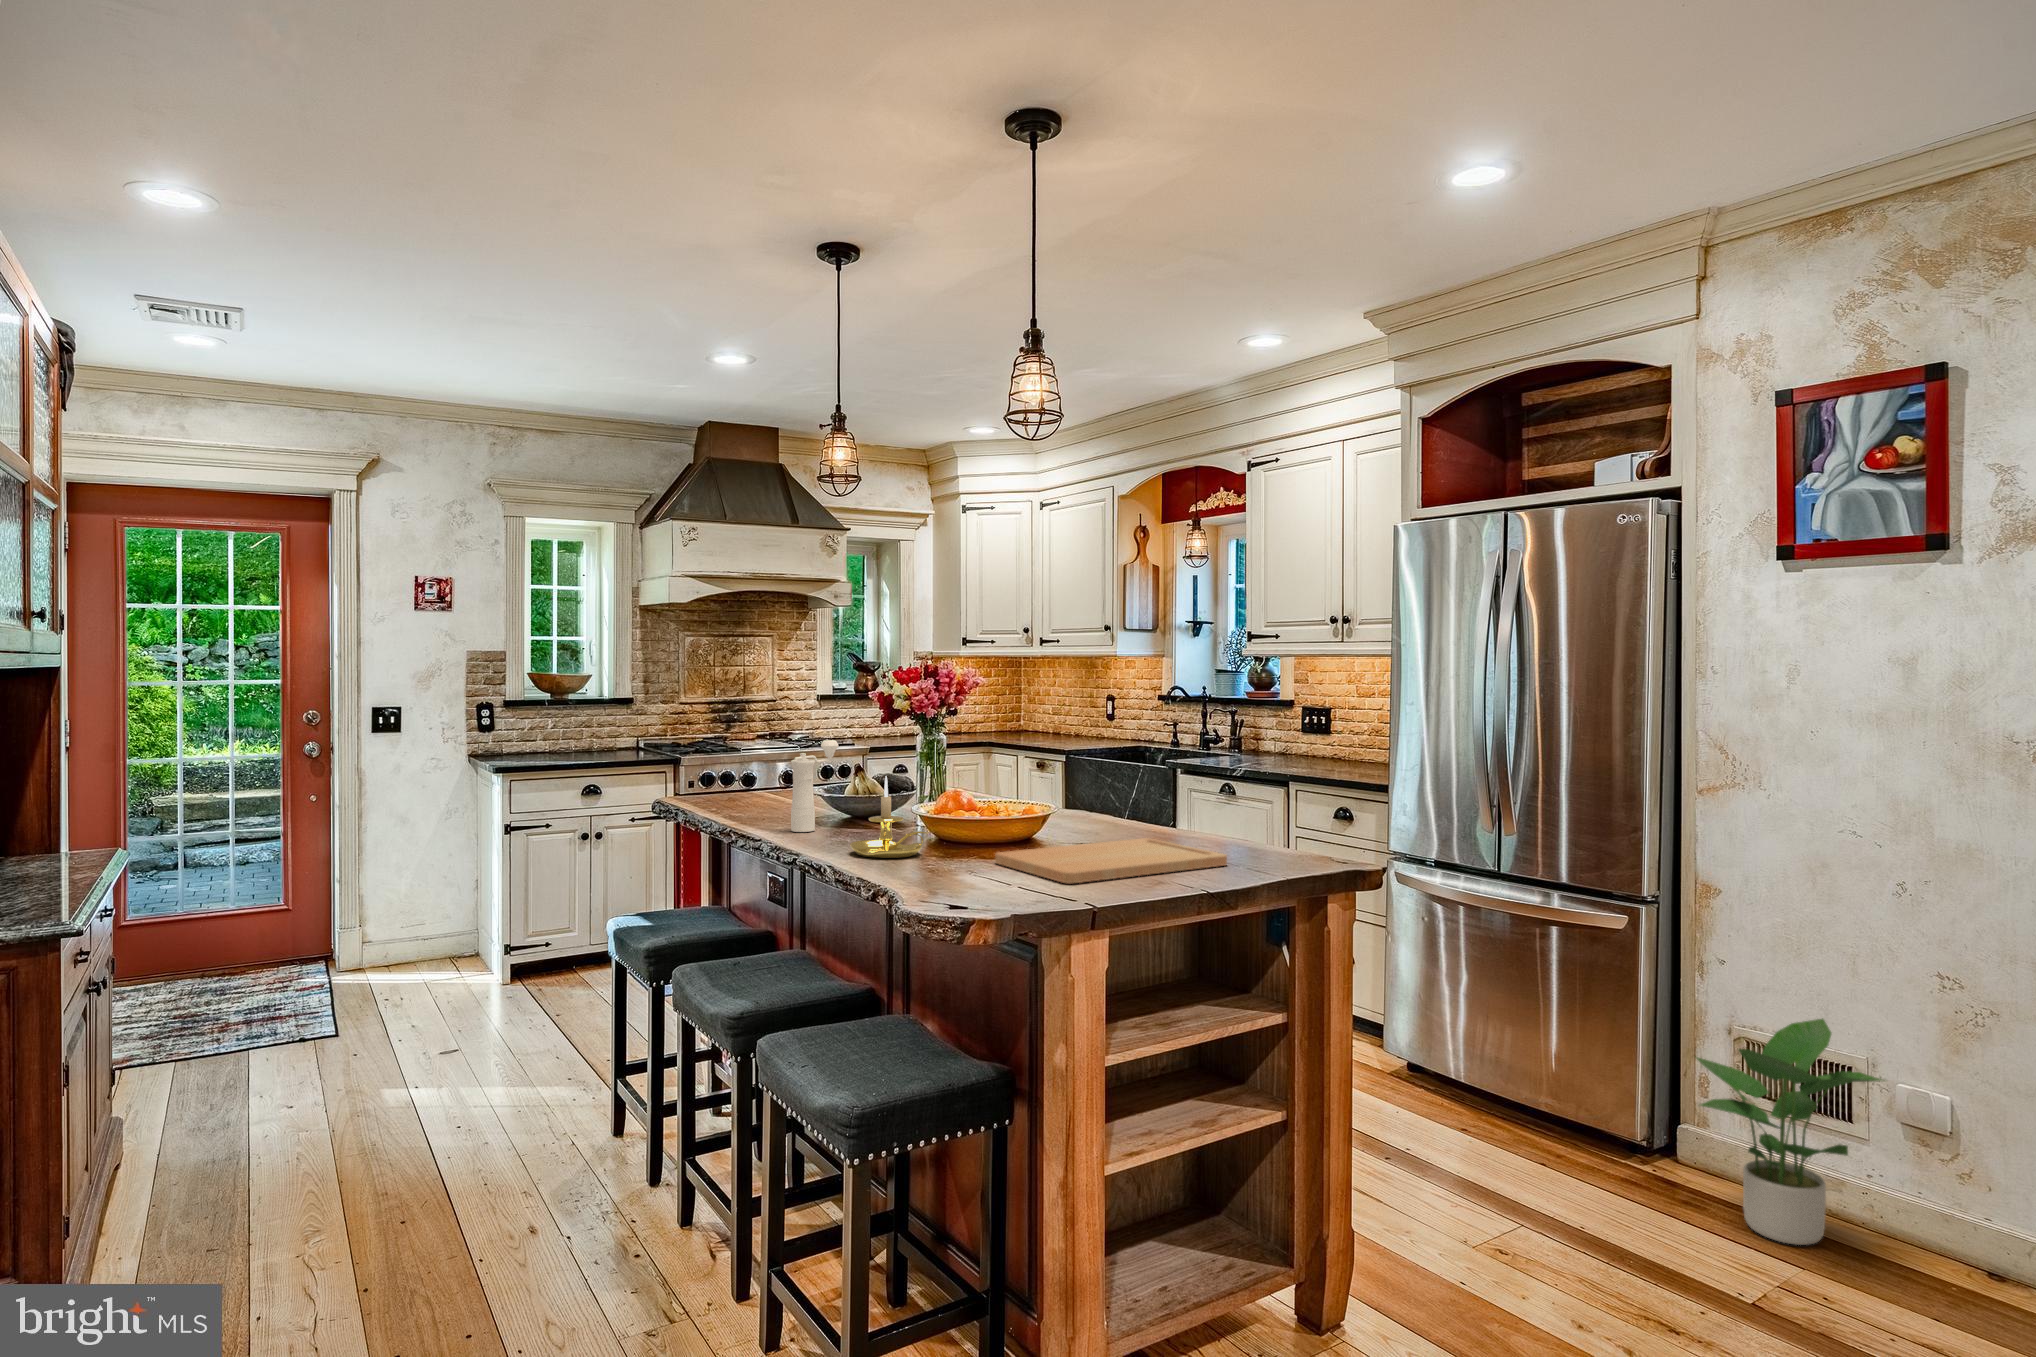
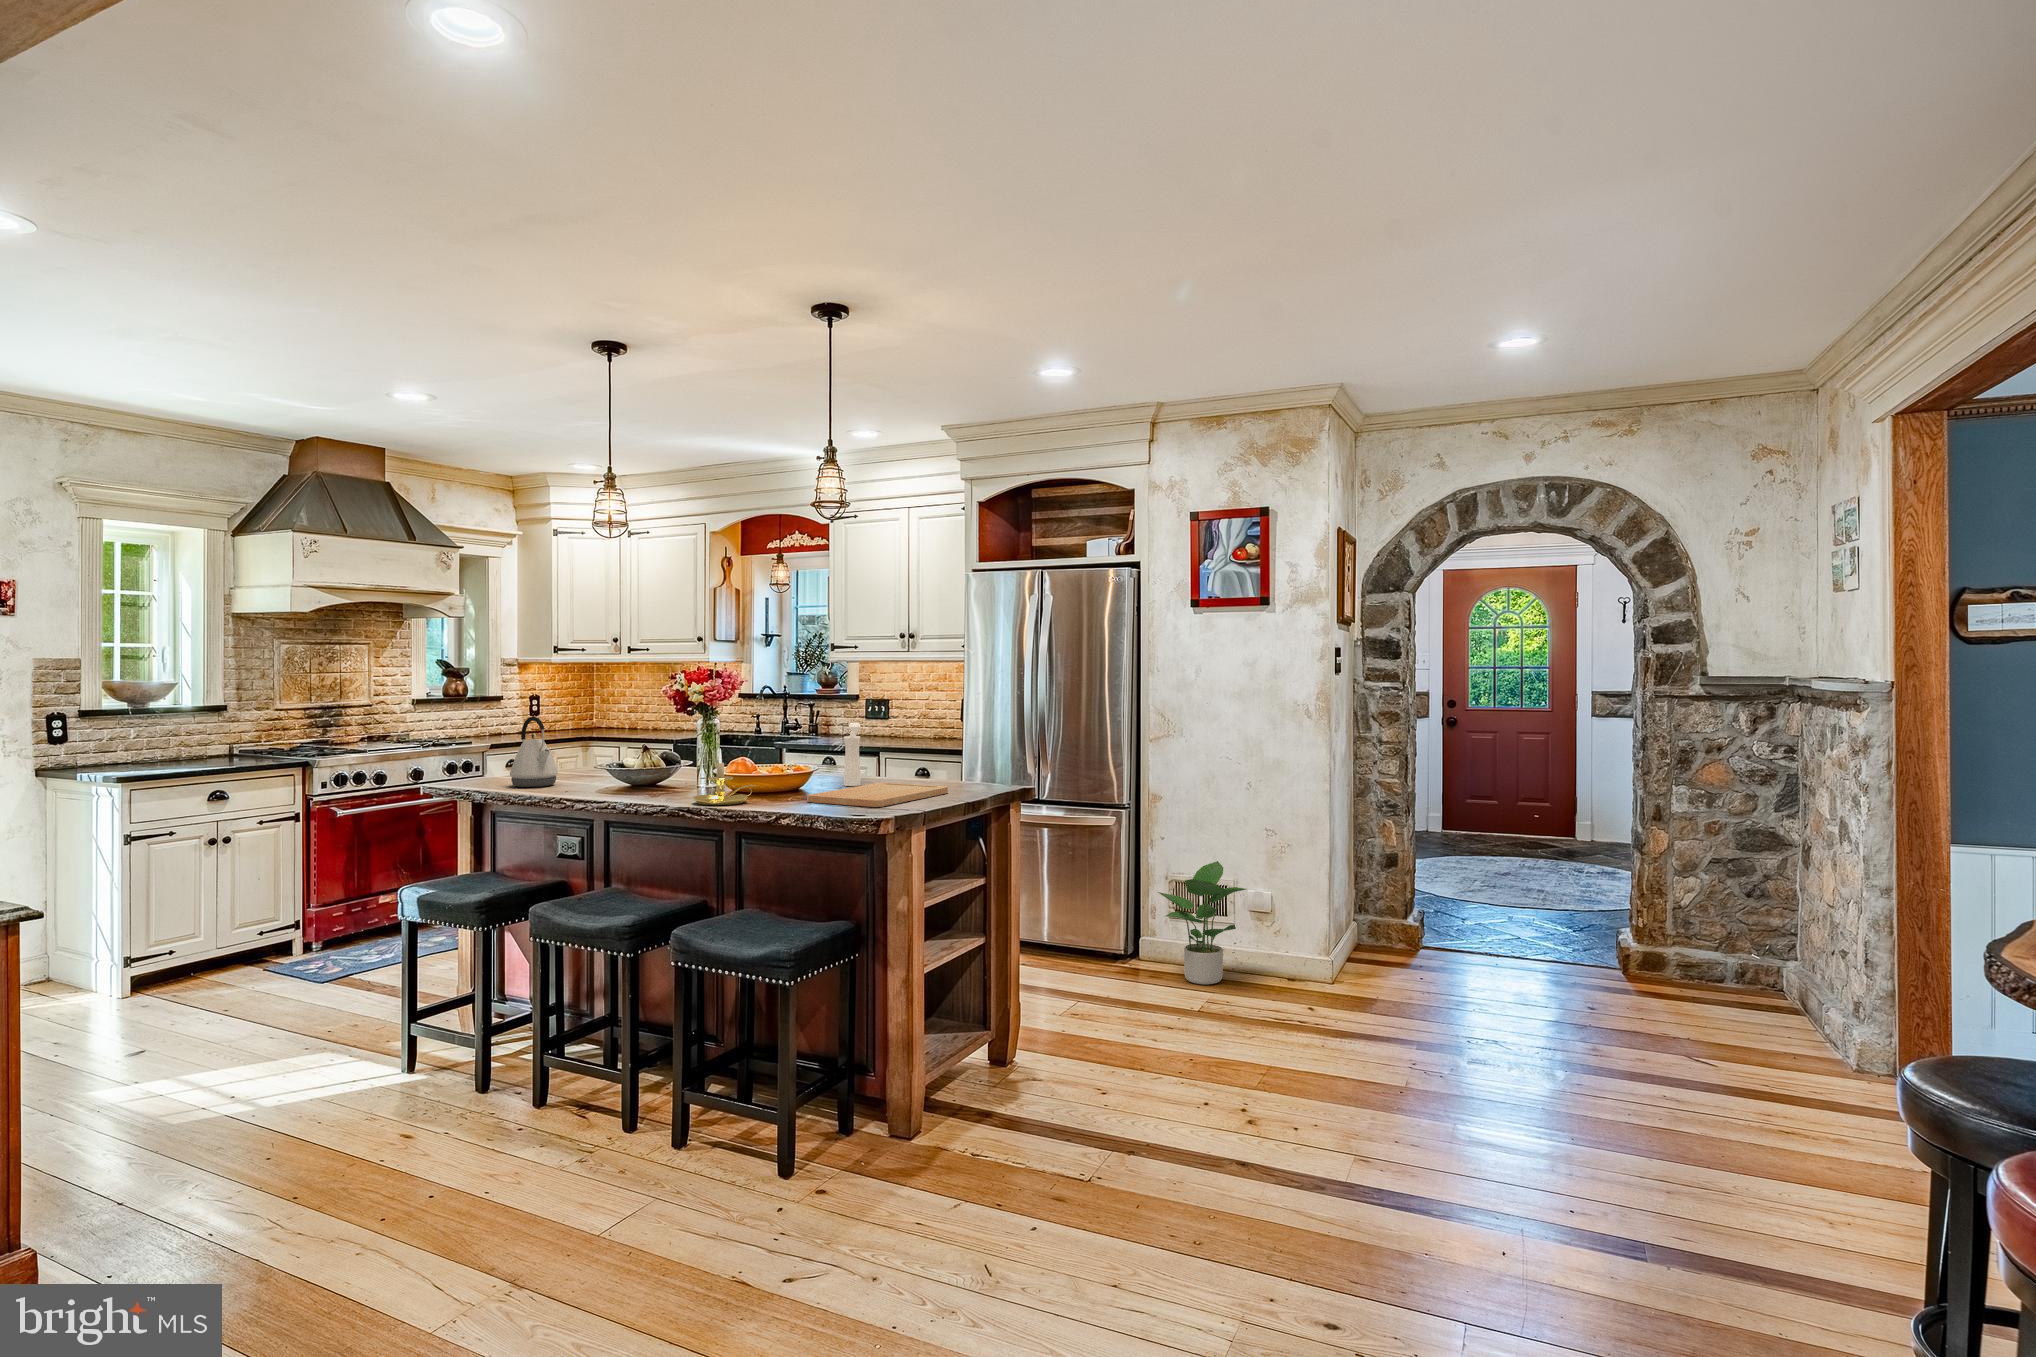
kettle: none [731,721,786,809] -> present [510,716,558,787]
pepper mill: present [791,740,839,832] -> present [844,723,861,786]

